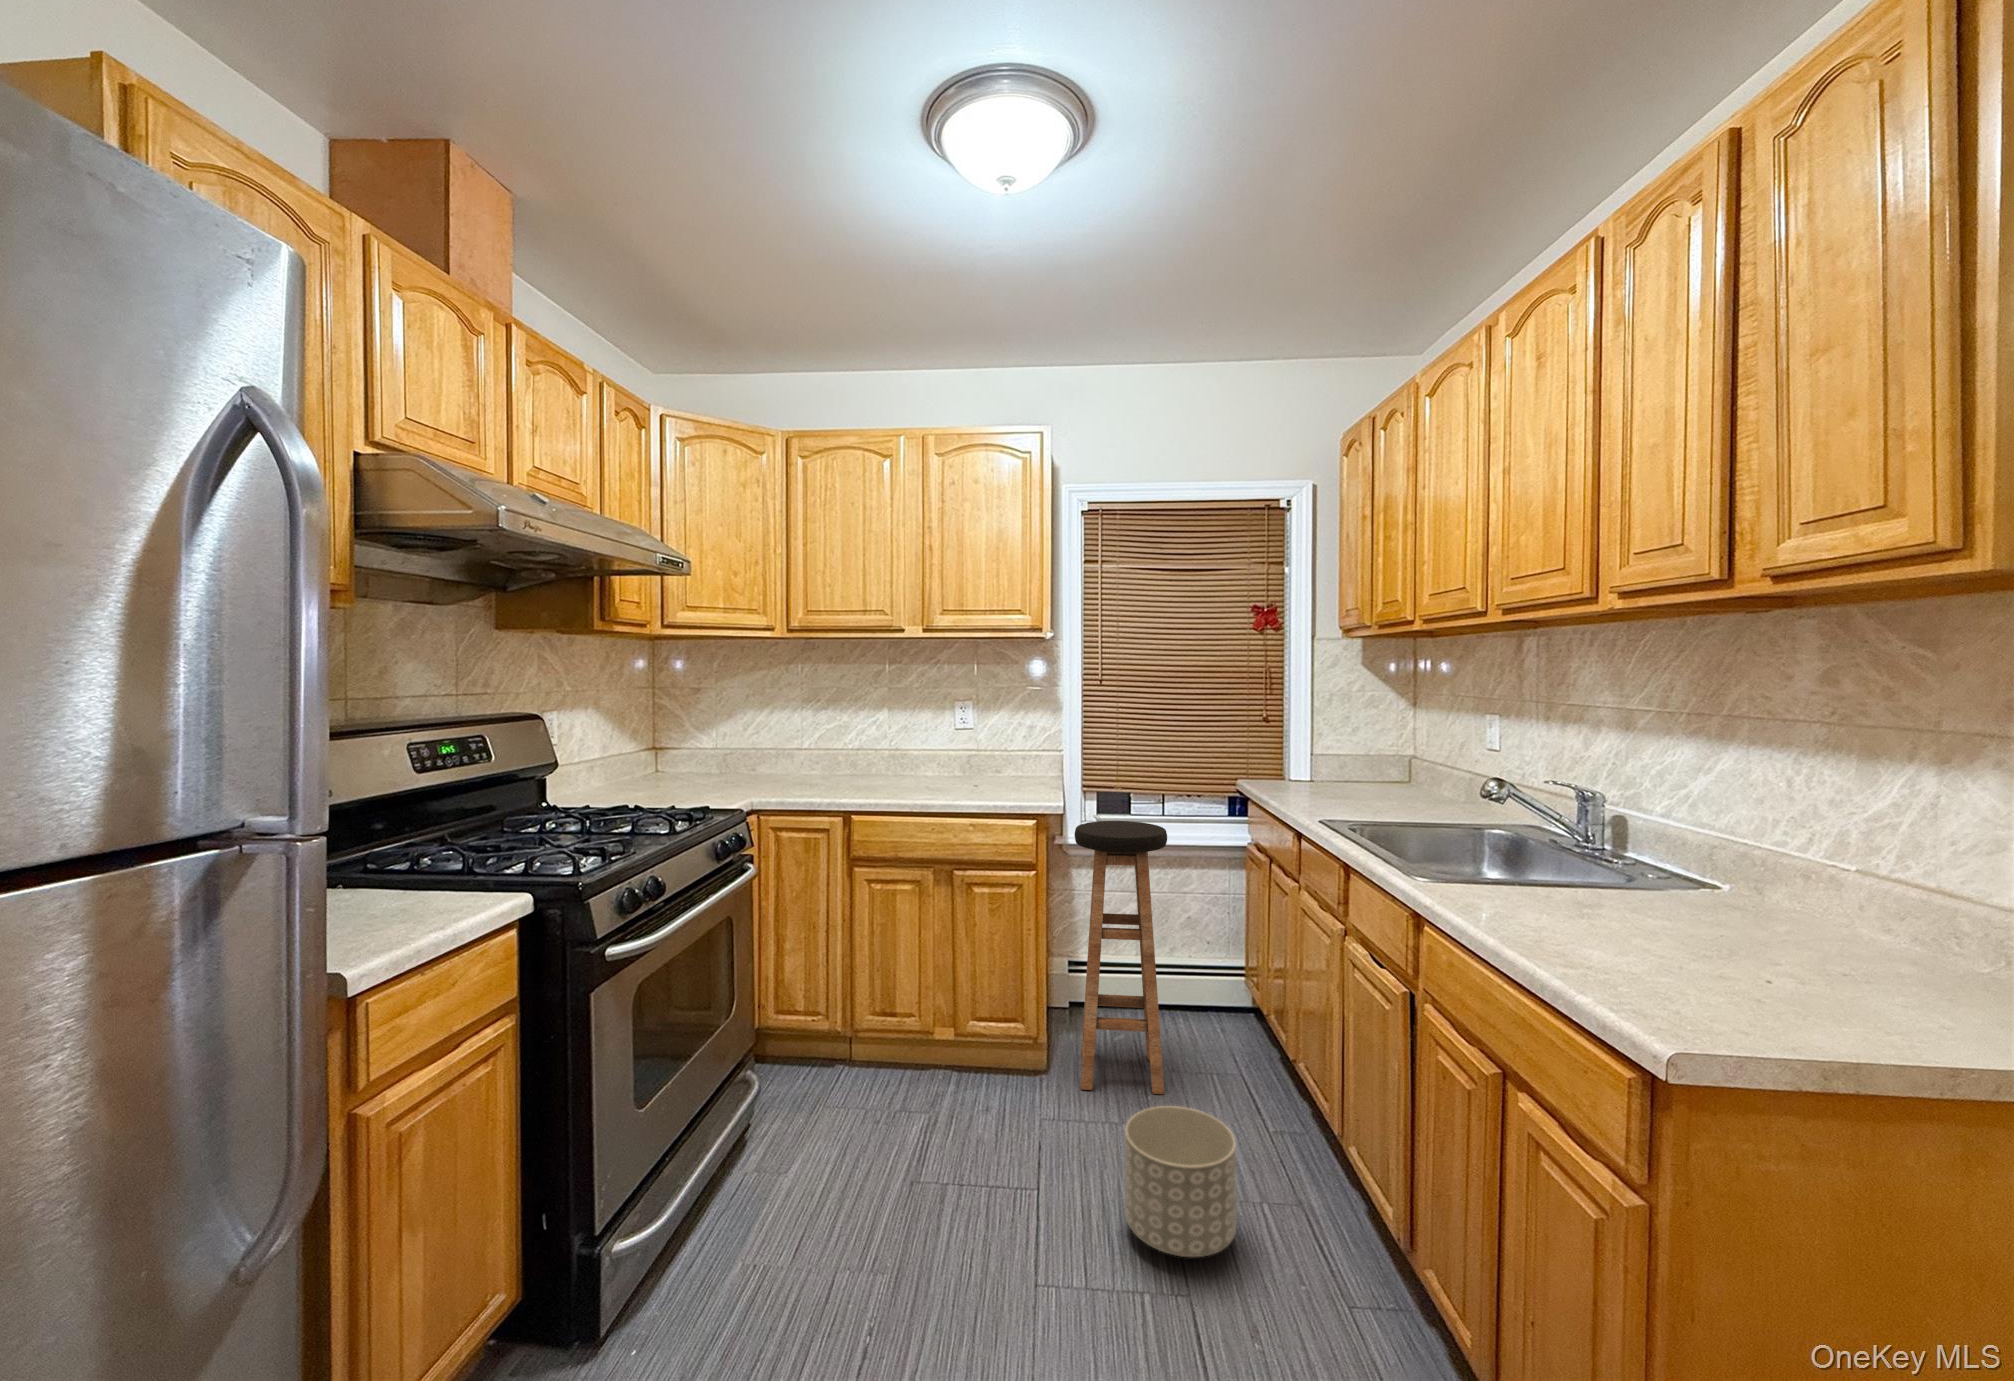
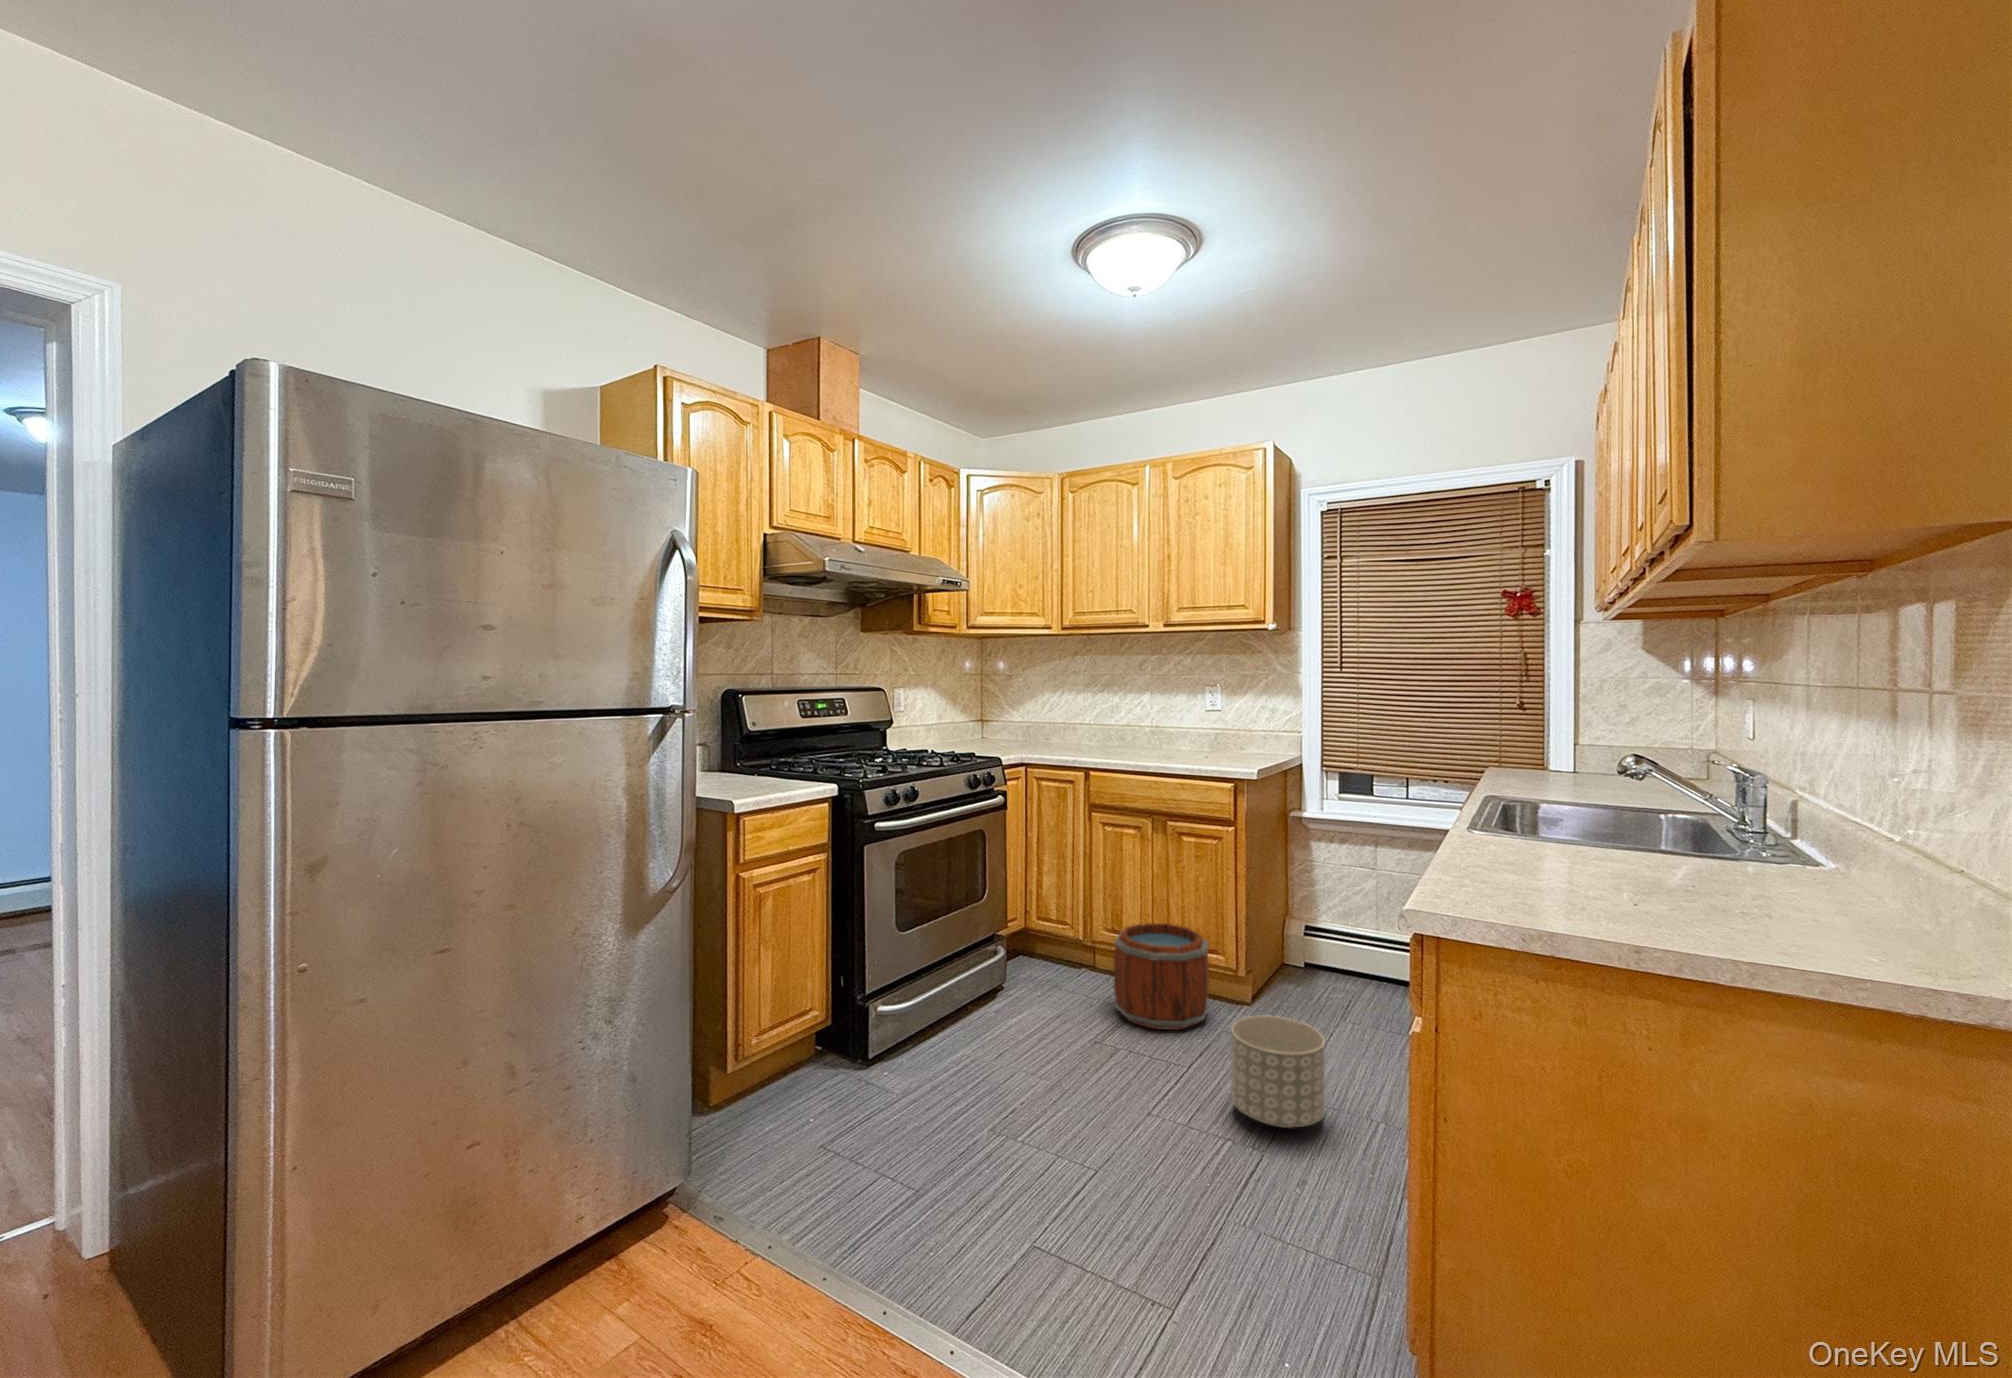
bar stool: present [1075,821,1167,1094] -> none [1268,793,1361,1039]
bucket: none [909,996,1024,1141] -> present [1114,923,1209,1030]

